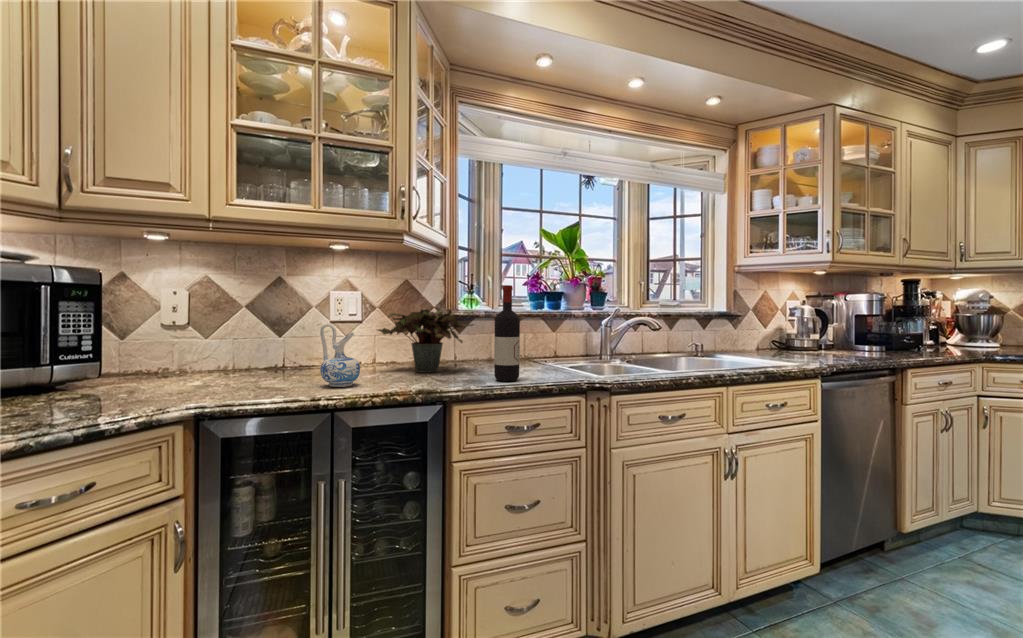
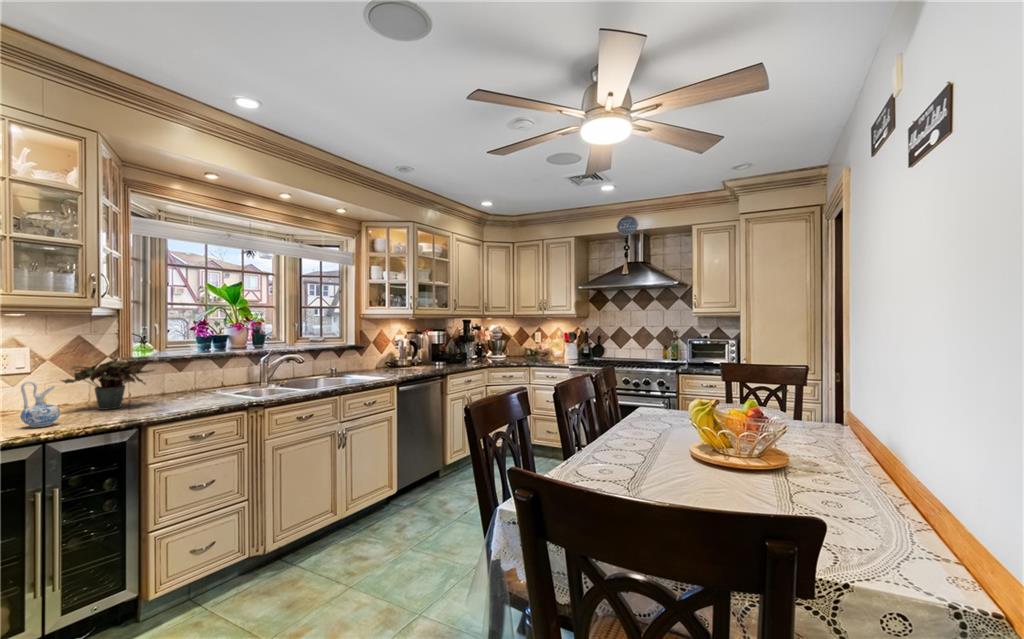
wine bottle: present [494,285,520,382] -> none [178,345,198,408]

